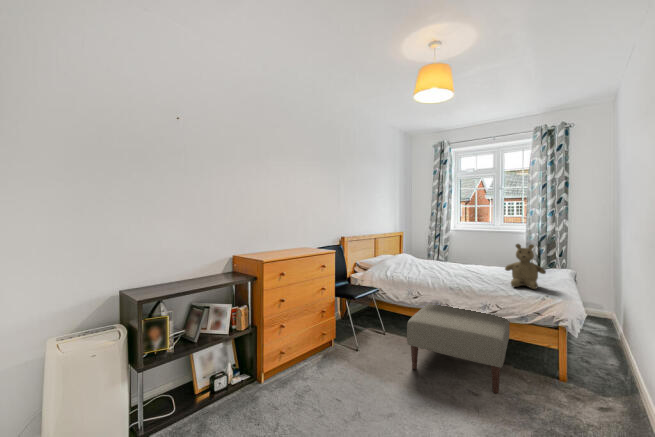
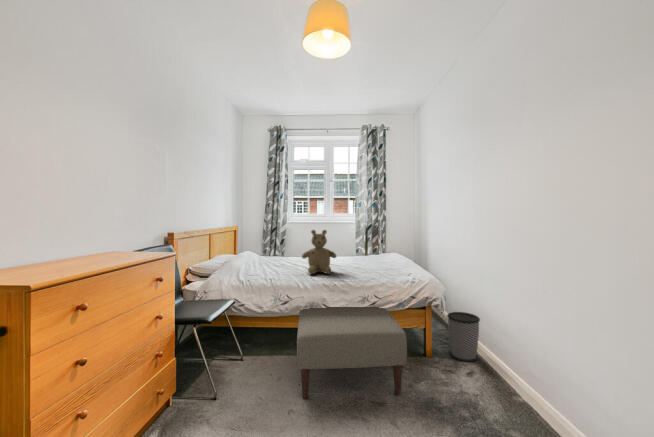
teddy bear: present [505,244,546,289] -> present [302,230,336,274]
wastebasket: none [589,341,636,401] -> present [447,312,480,362]

